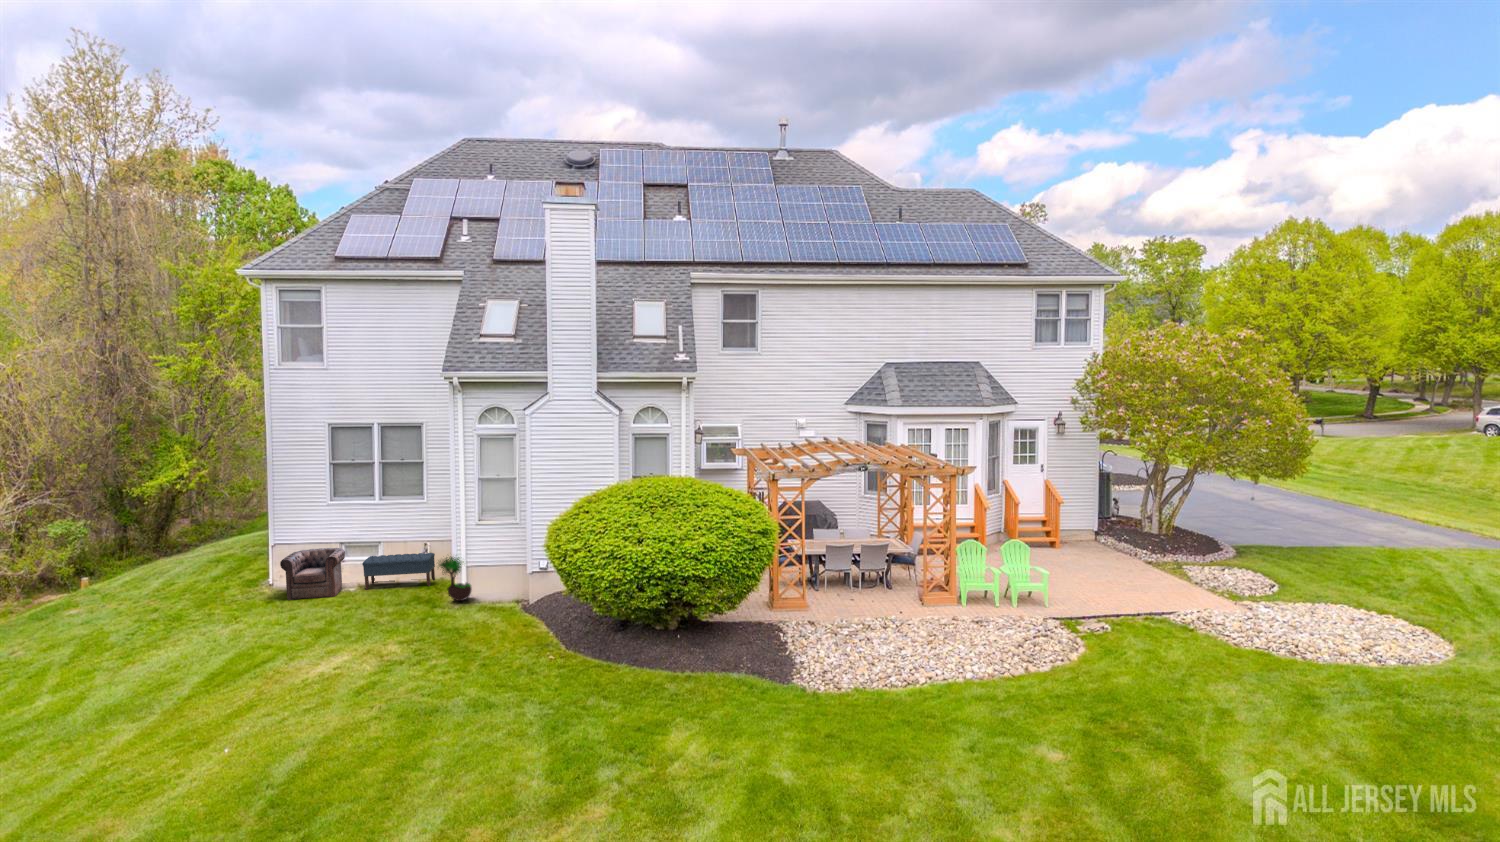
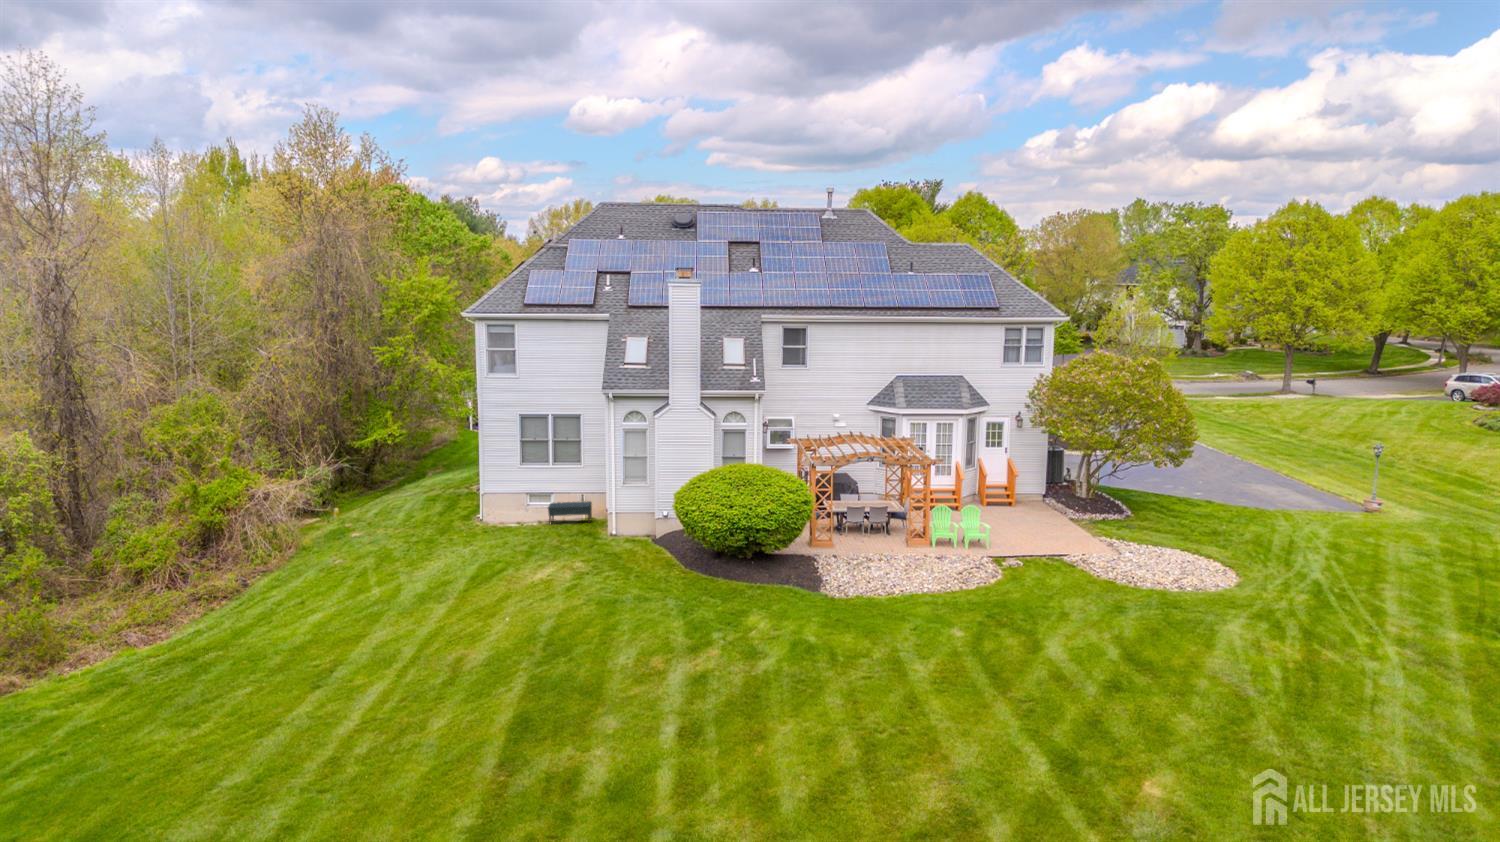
armchair: present [280,548,345,600] -> none [498,497,536,530]
potted tree: present [438,556,472,601] -> none [596,502,619,534]

